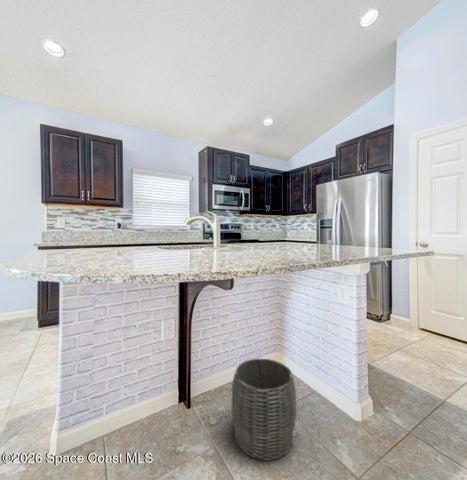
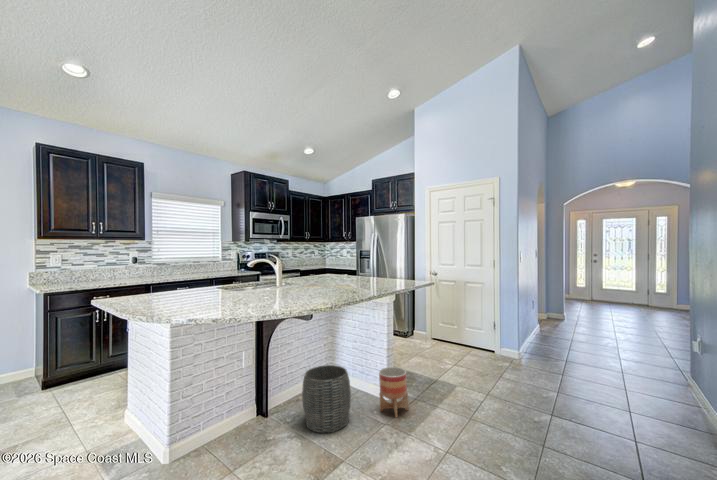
planter: none [339,377,385,461] -> present [379,367,408,418]

